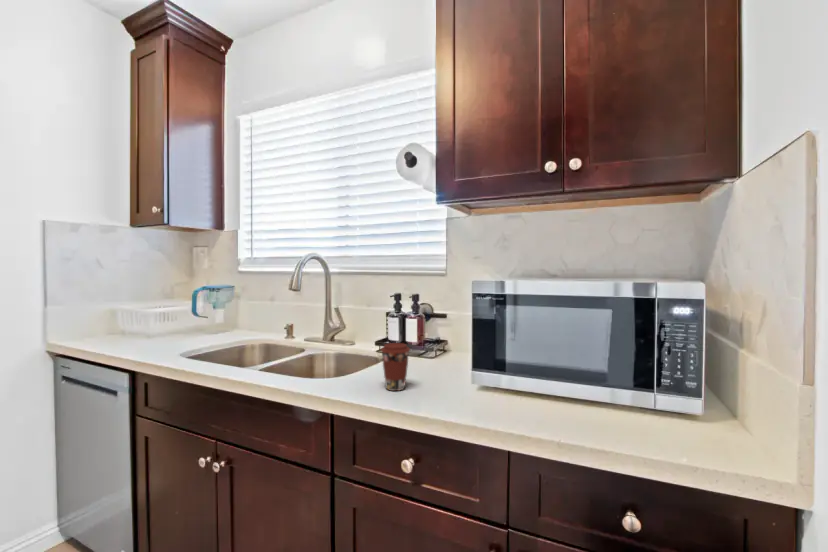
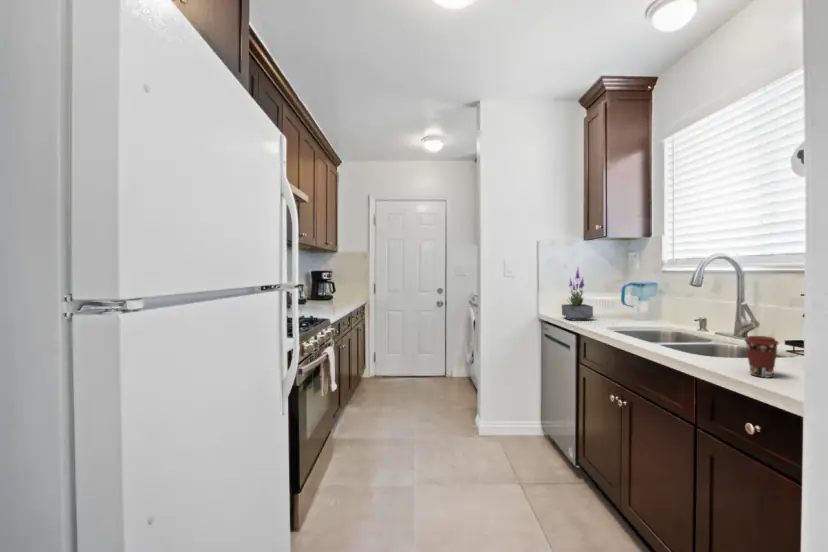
potted plant: none [98,264,153,349] -> present [562,268,593,320]

